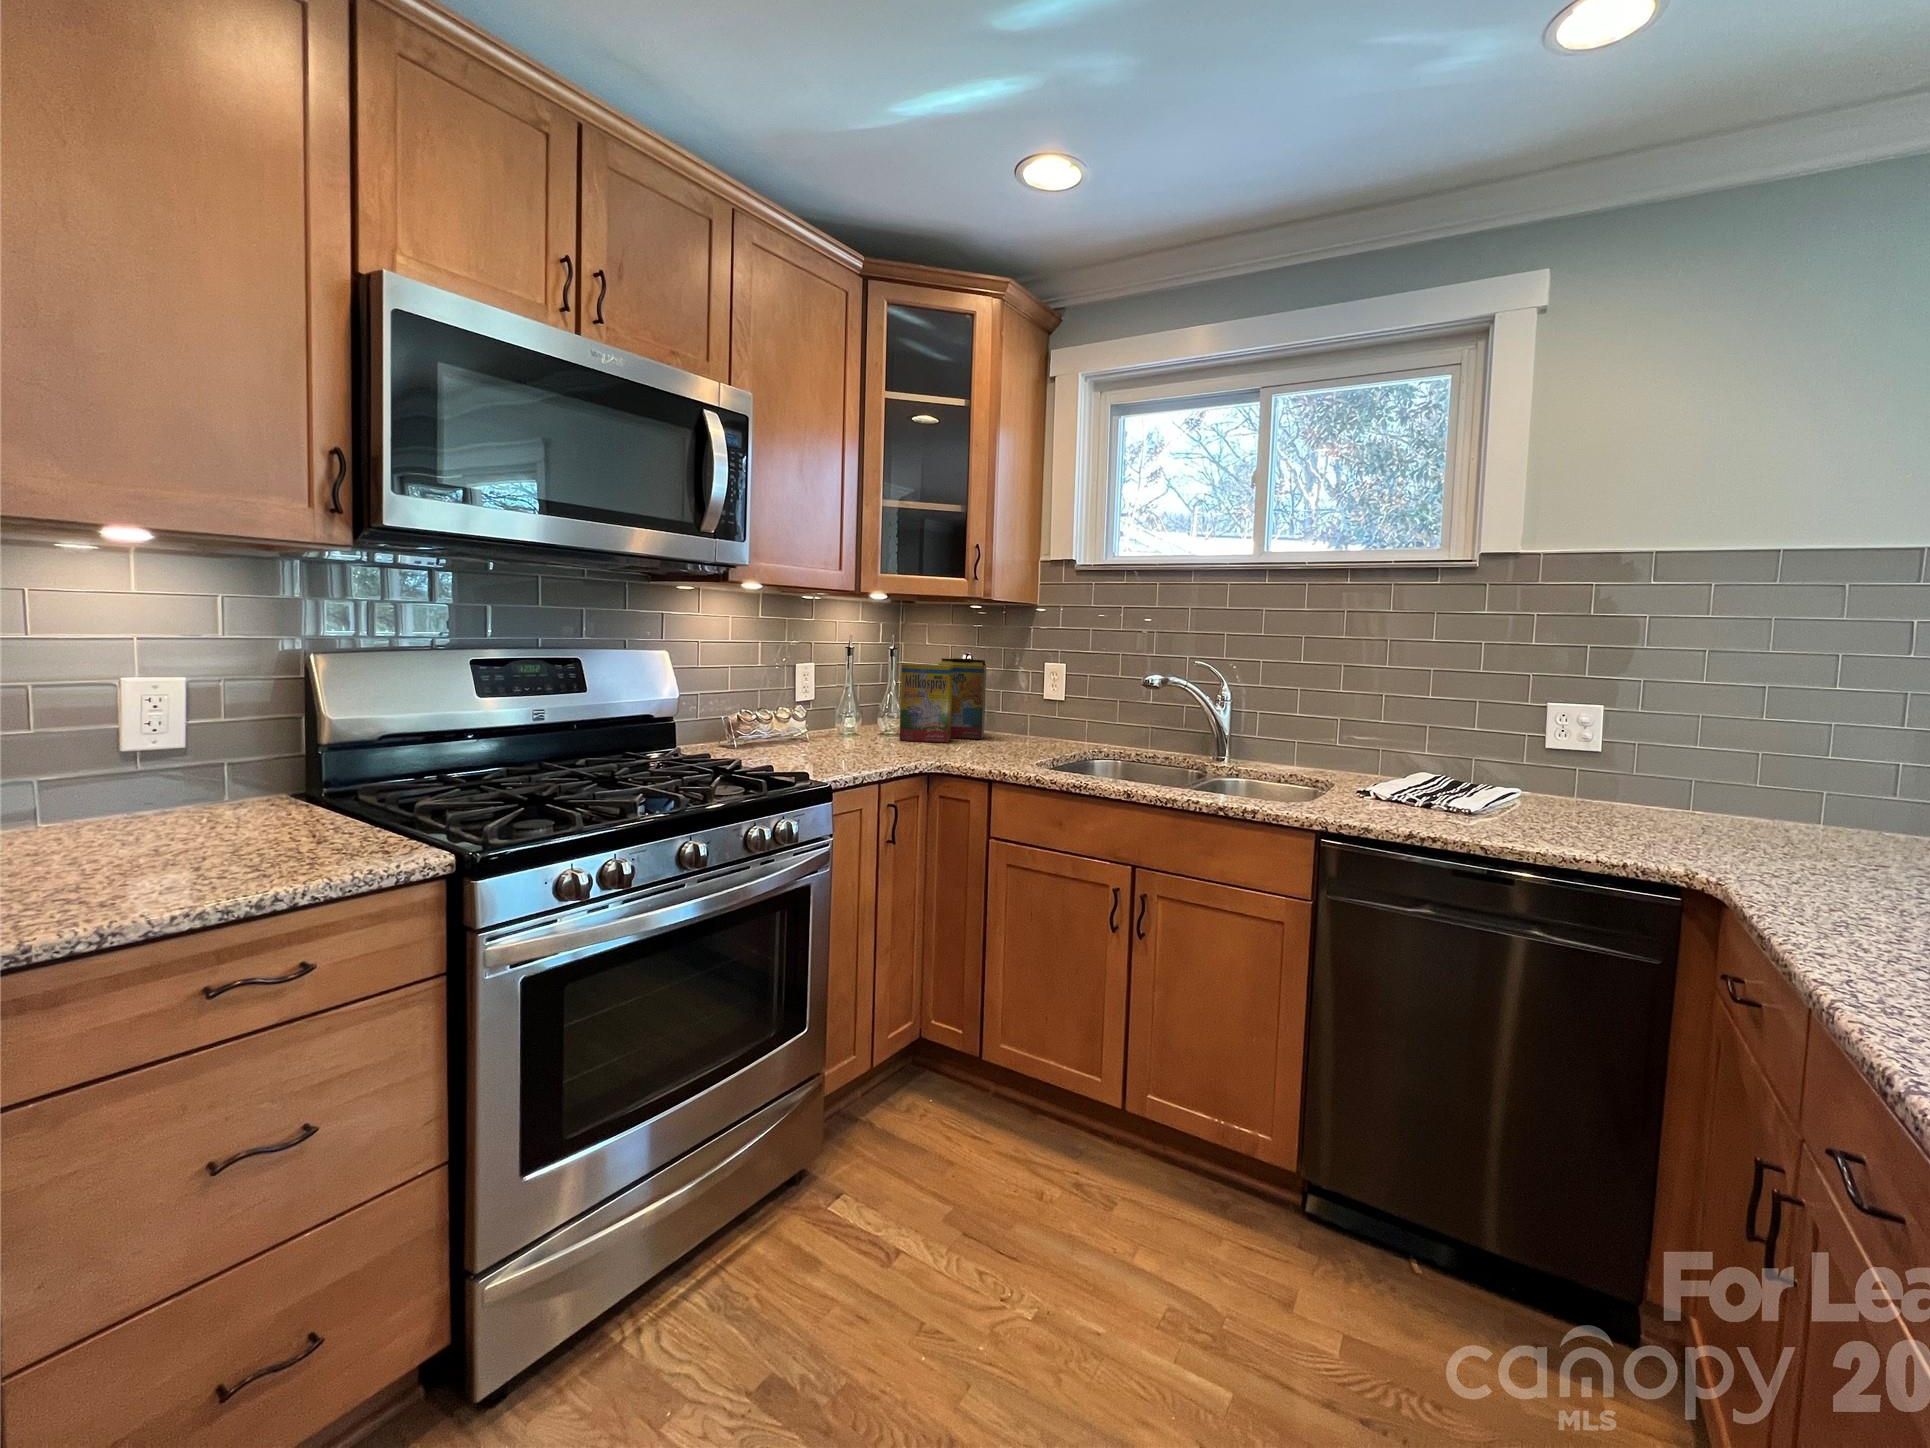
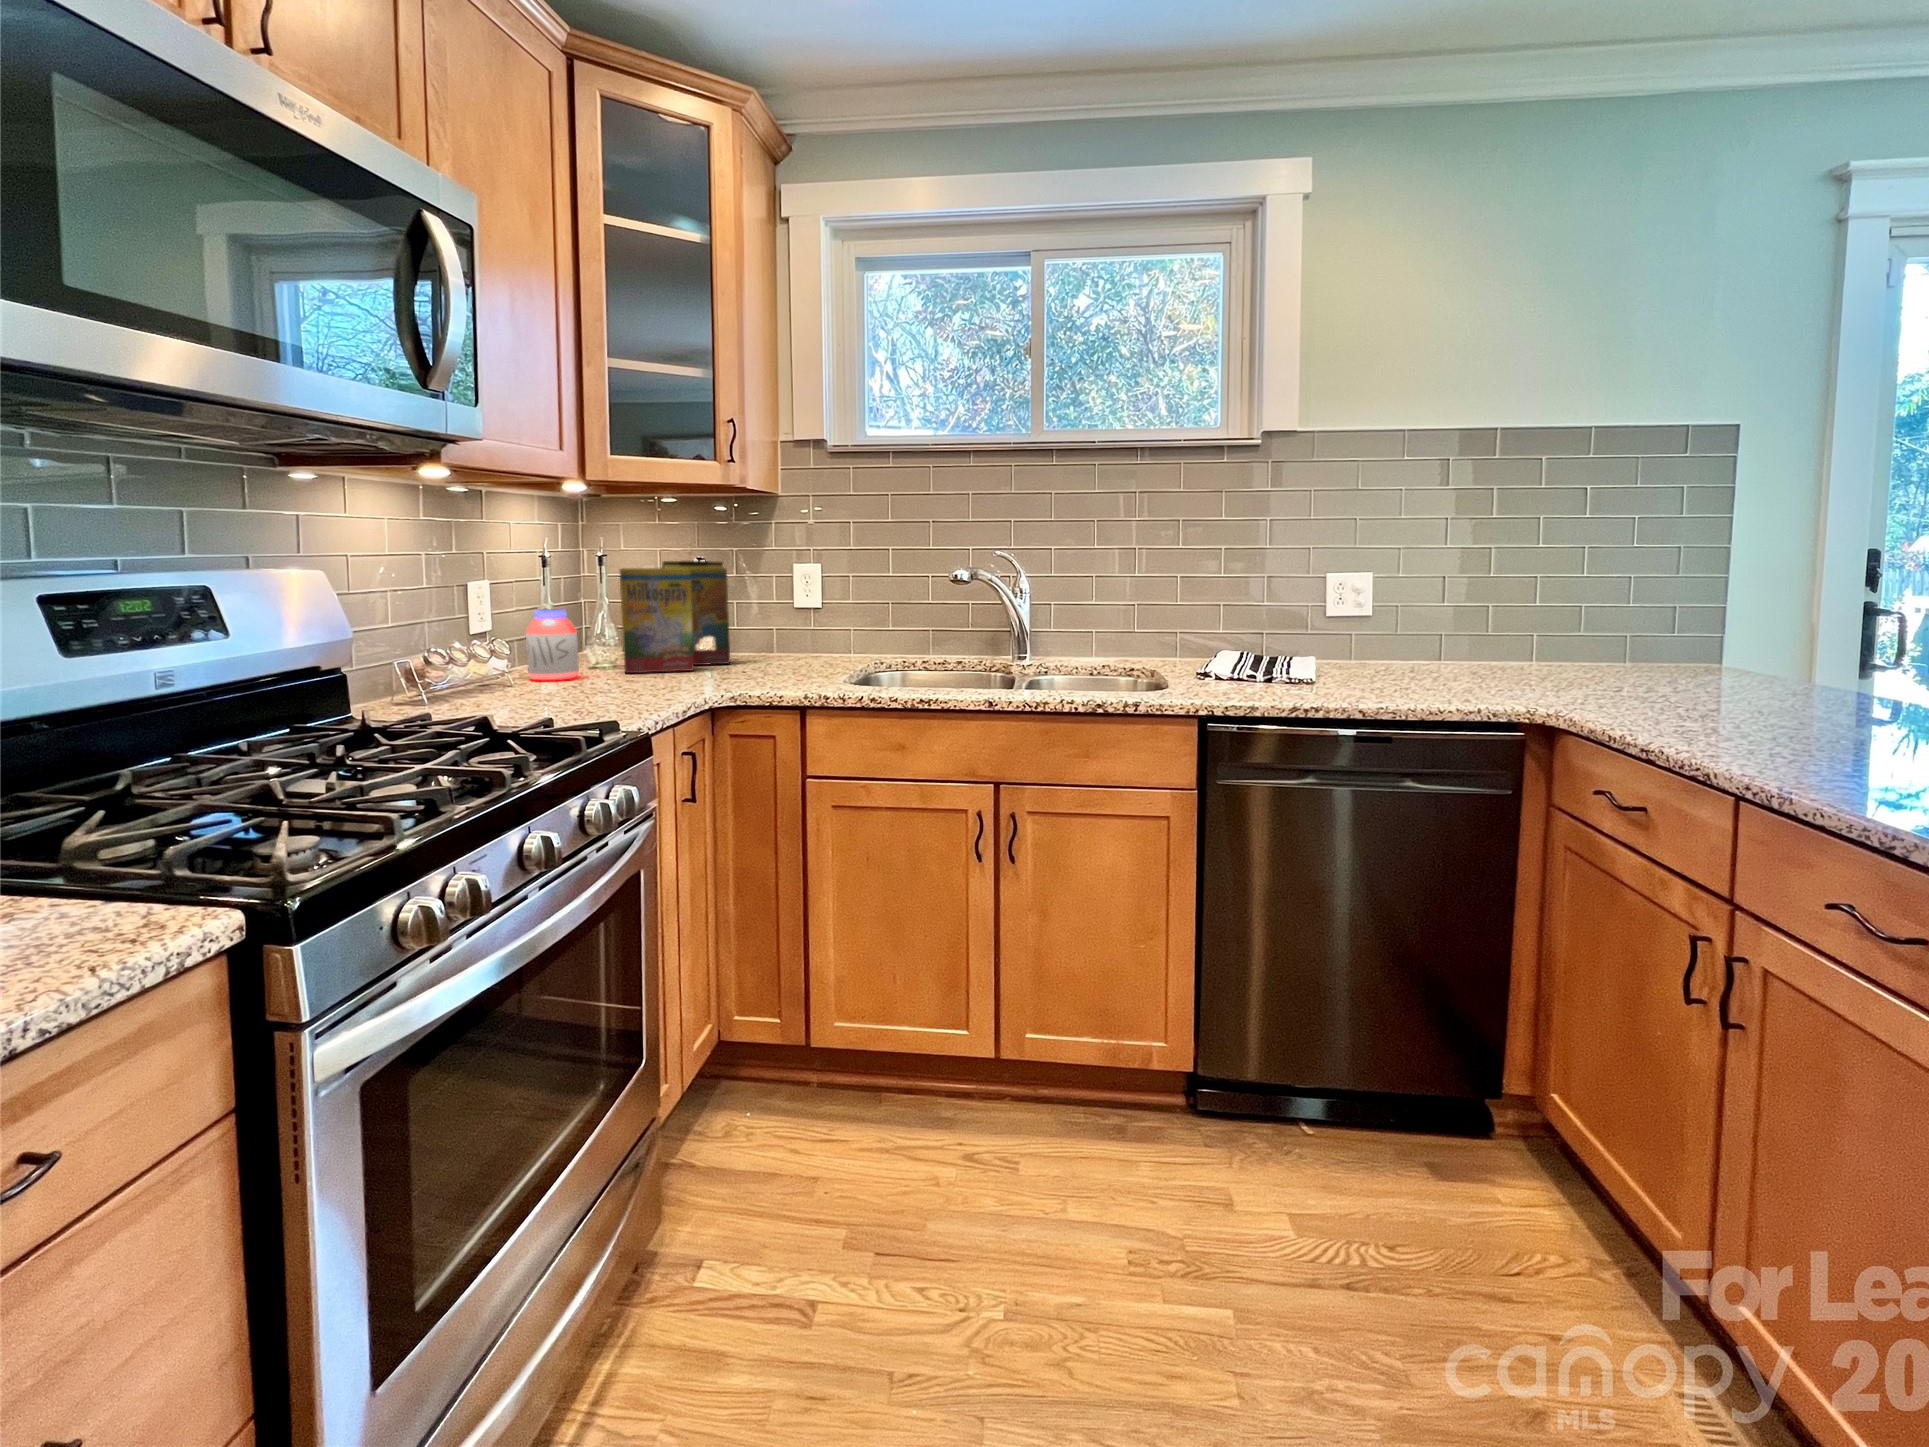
jar: none [835,690,868,741] -> present [526,609,579,680]

